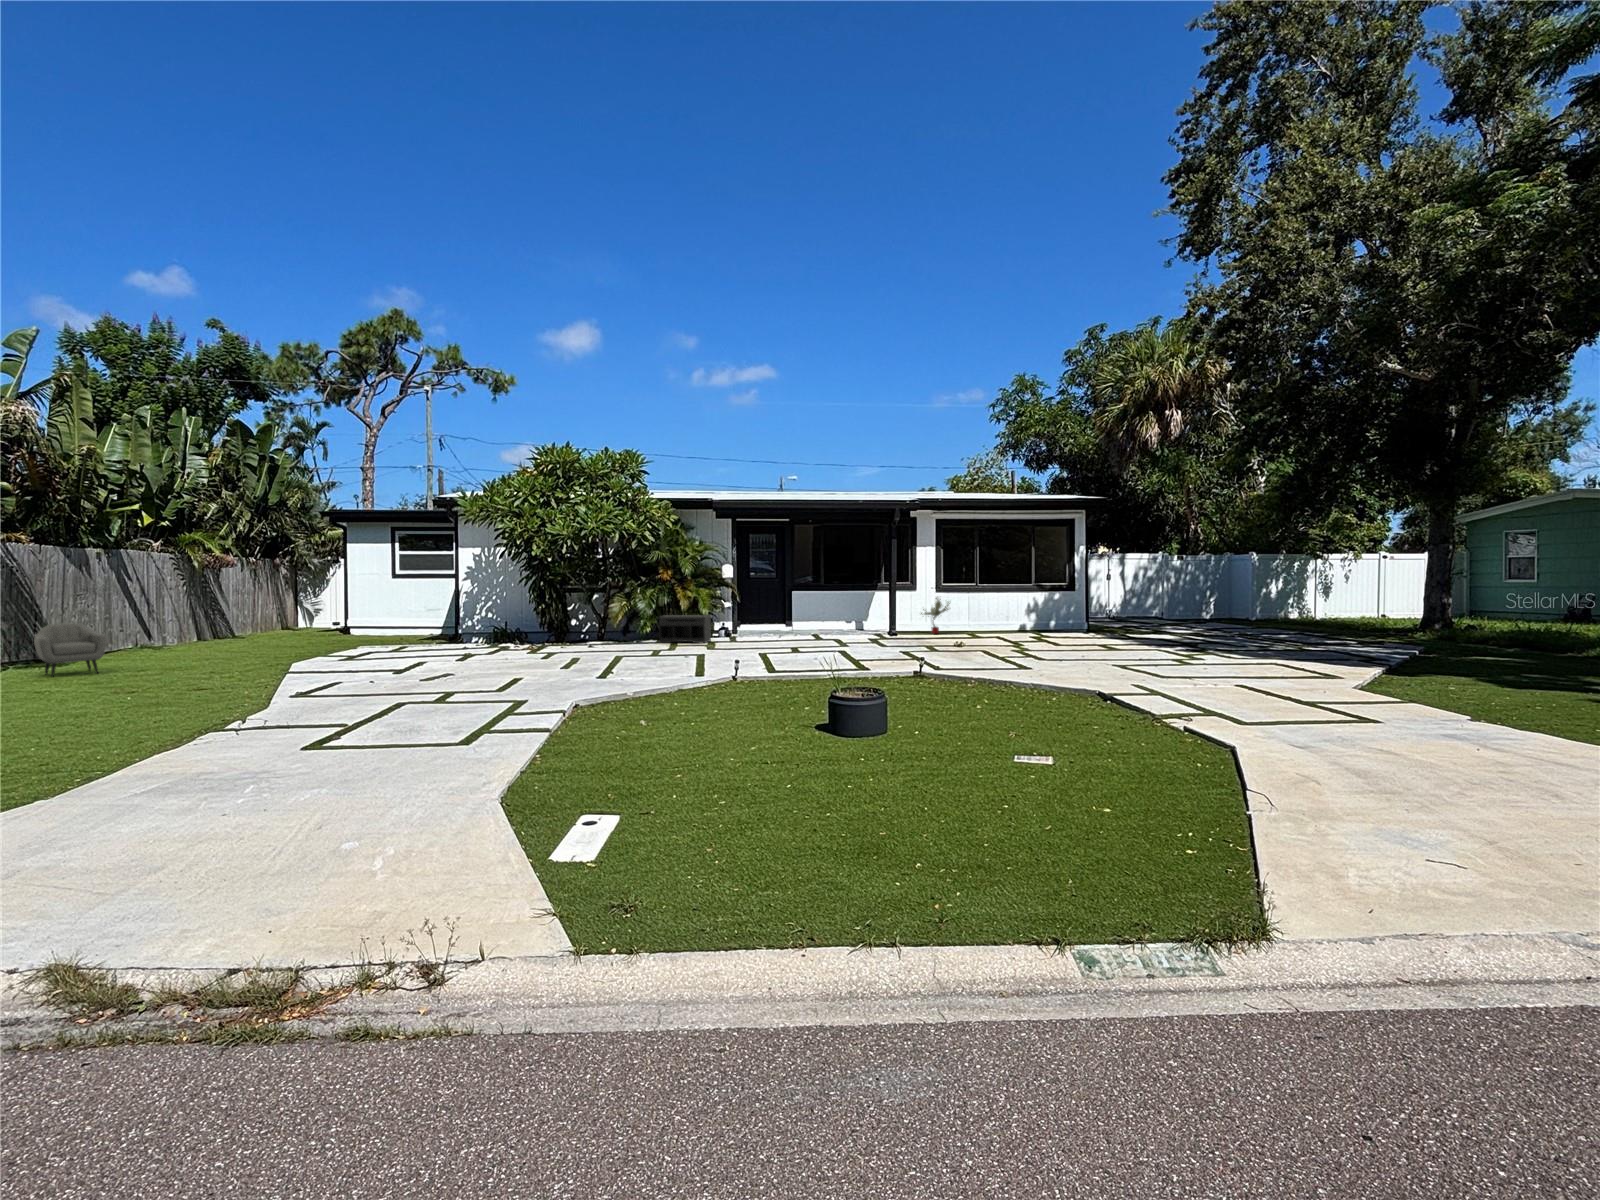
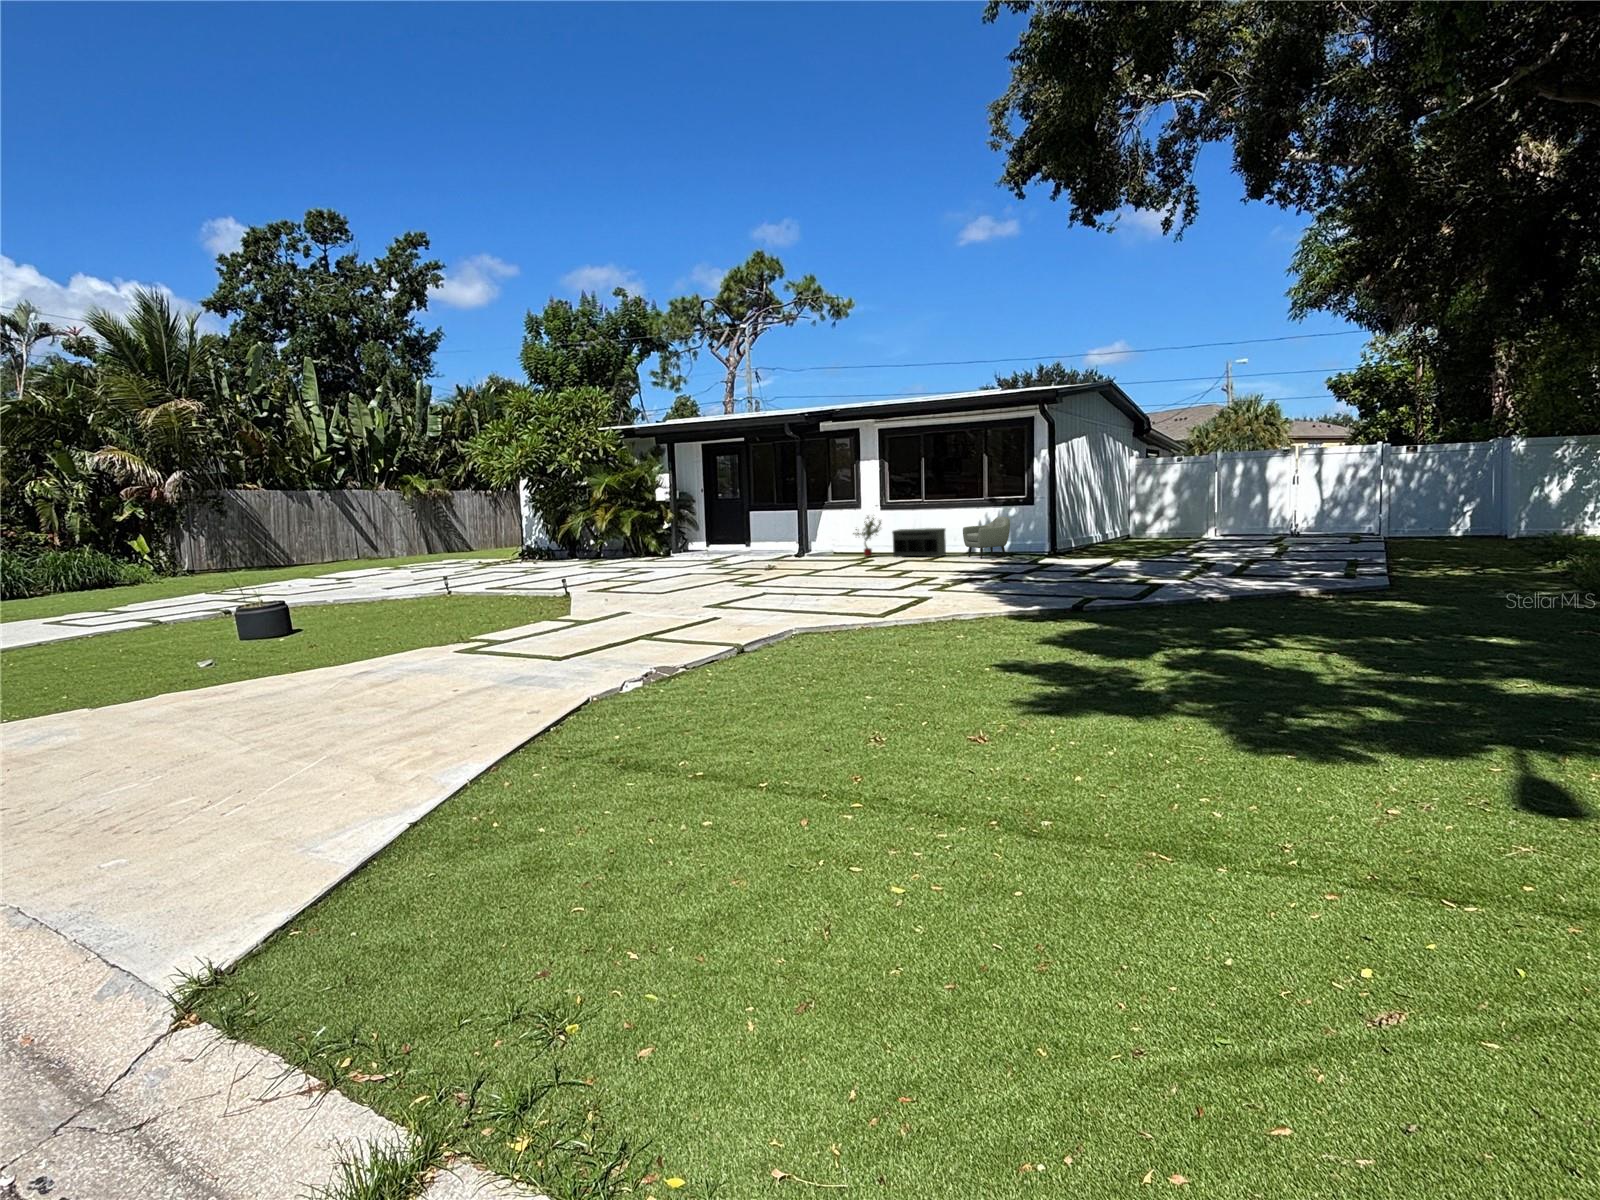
bench: present [659,615,711,643] -> present [892,528,946,557]
armchair: present [34,623,107,677] -> present [963,517,1010,559]

